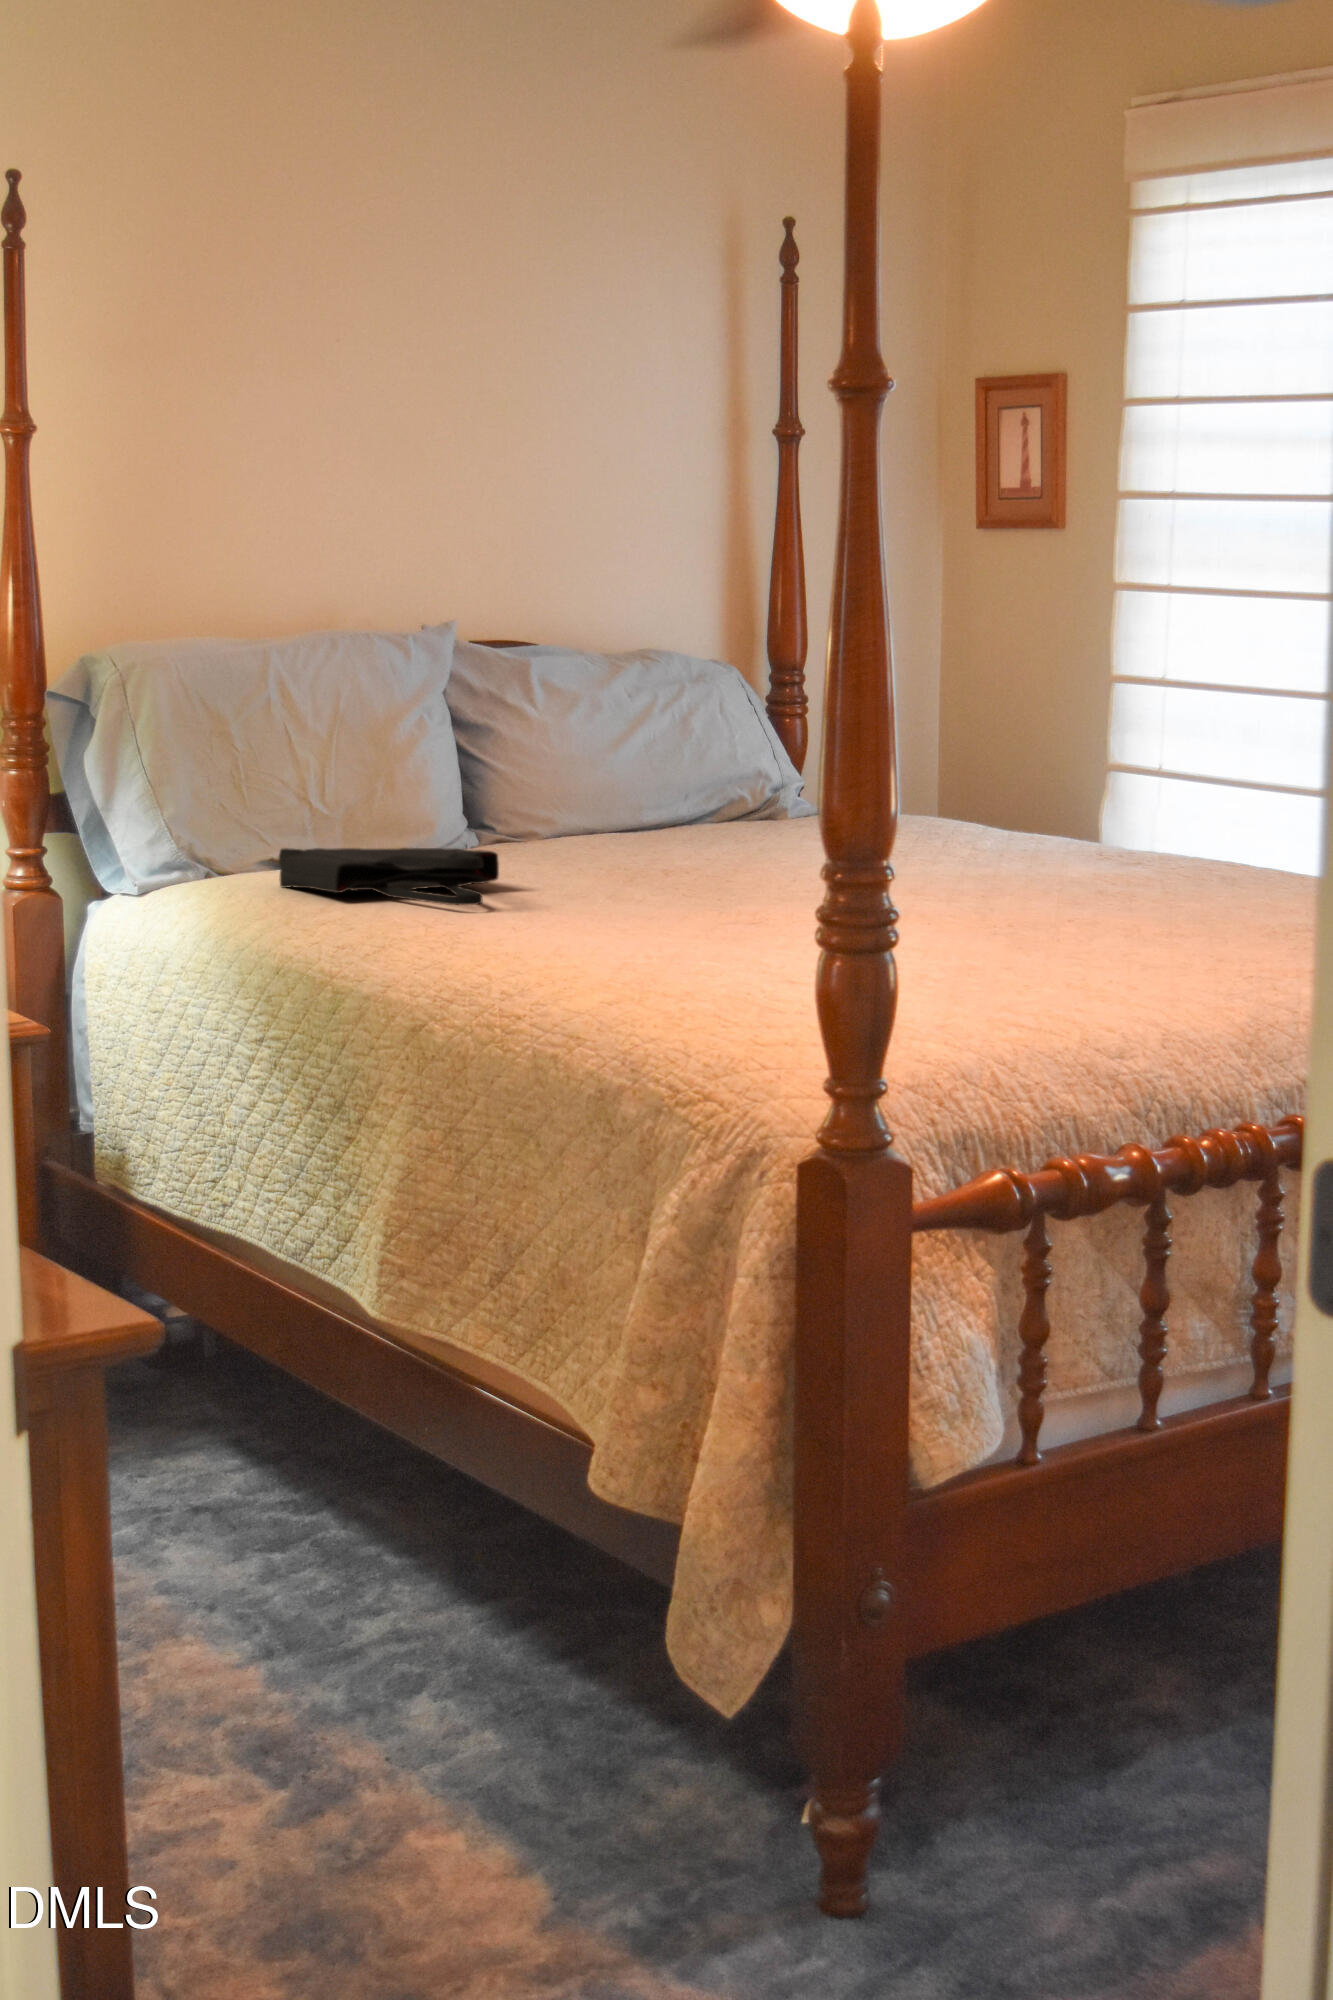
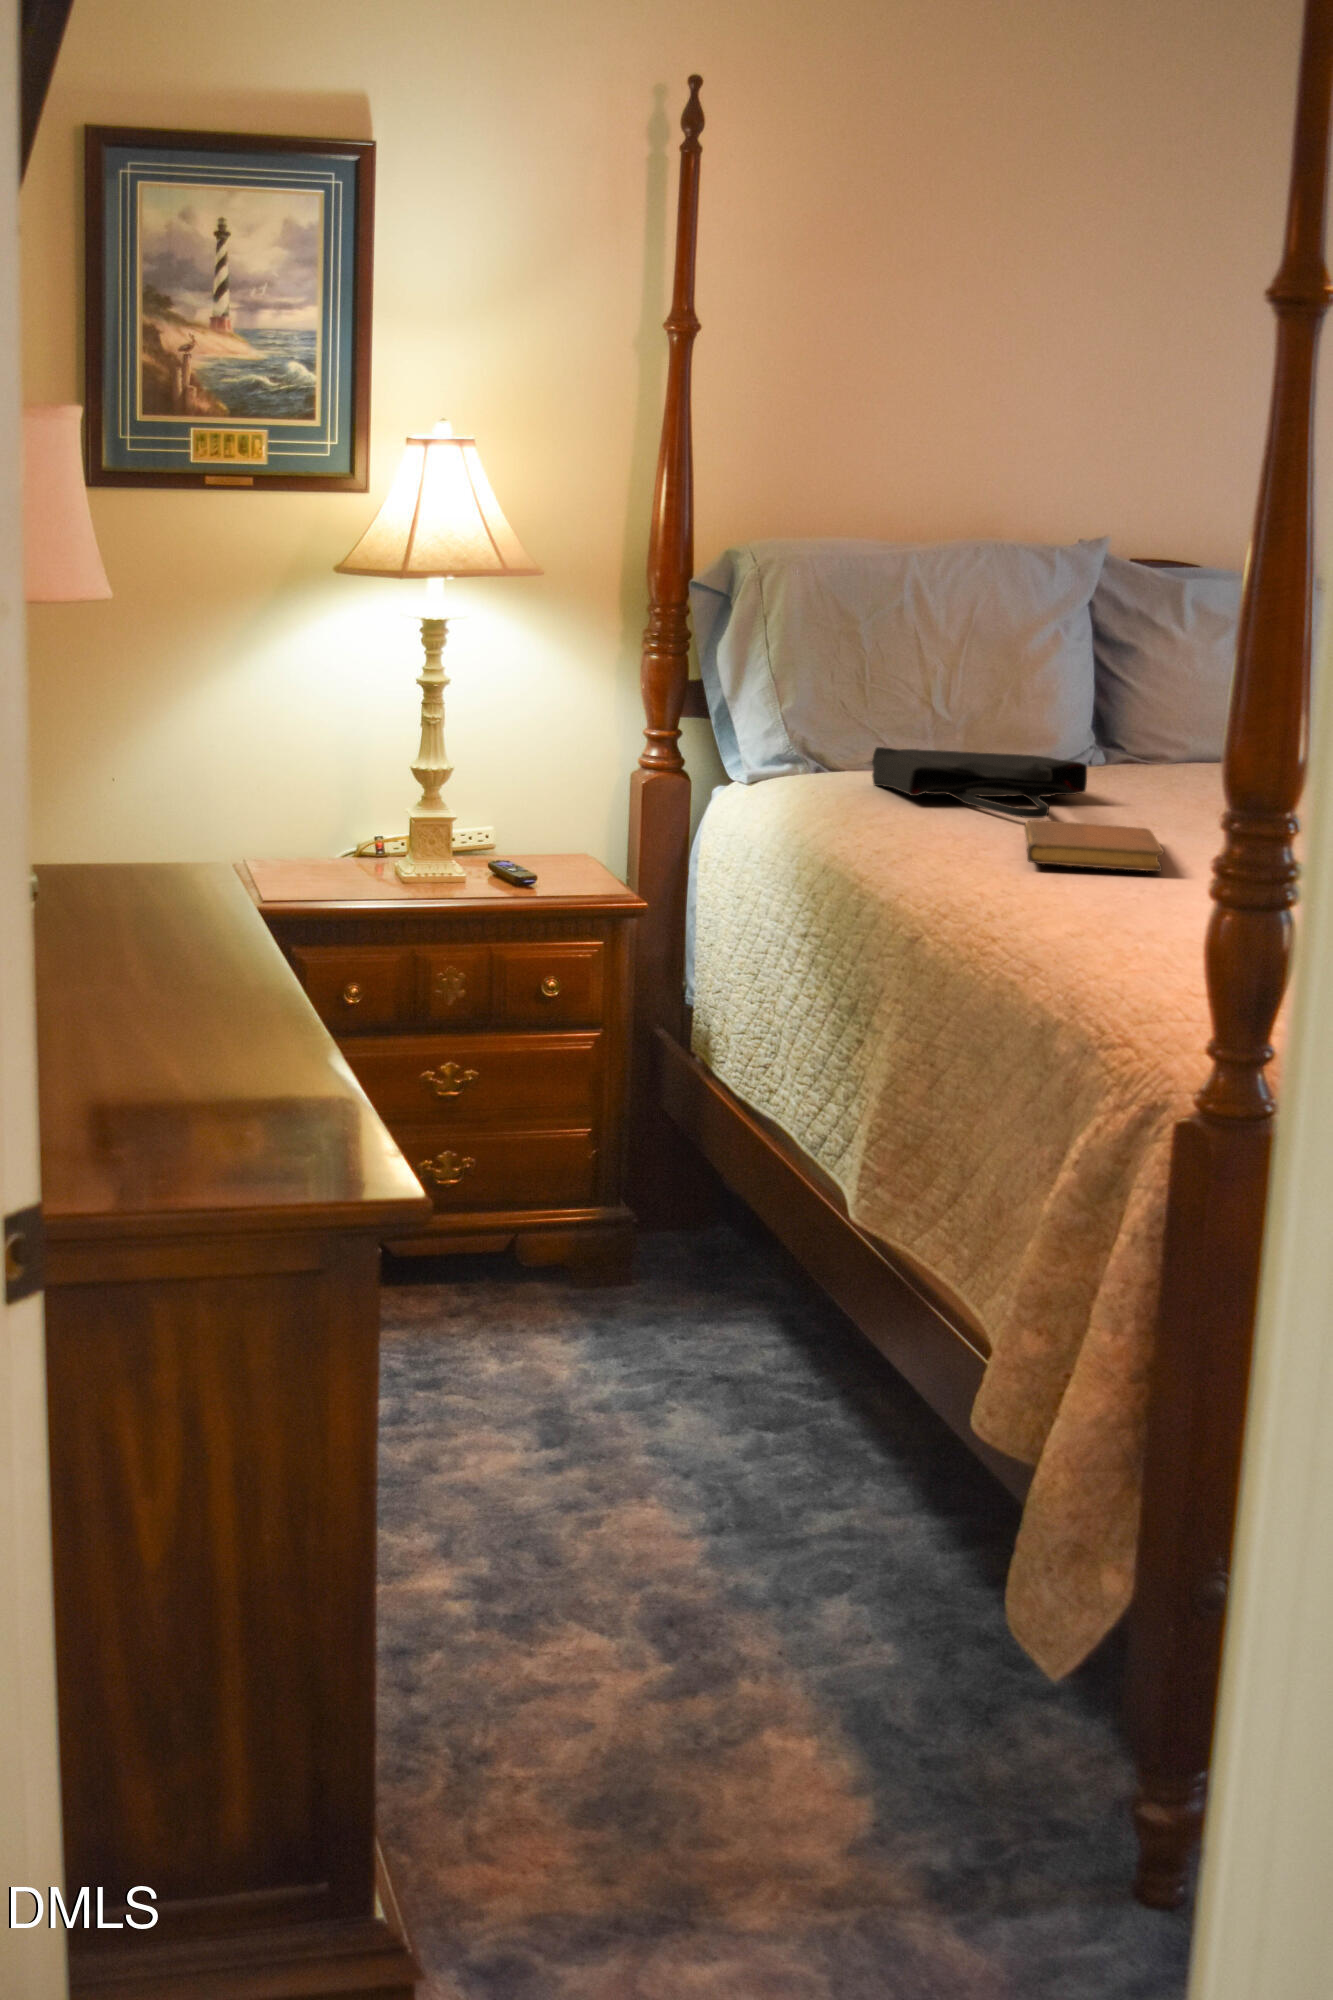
notebook: none [474,906,633,944] -> present [1025,820,1164,871]

